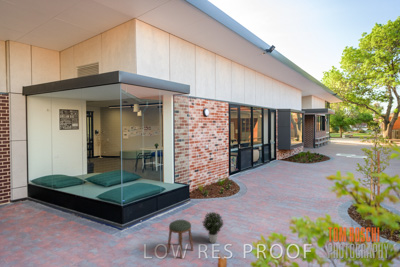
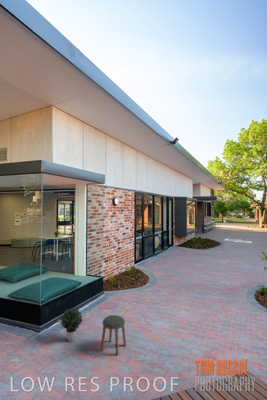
potted plant: present [203,212,223,243] -> present [60,308,82,341]

